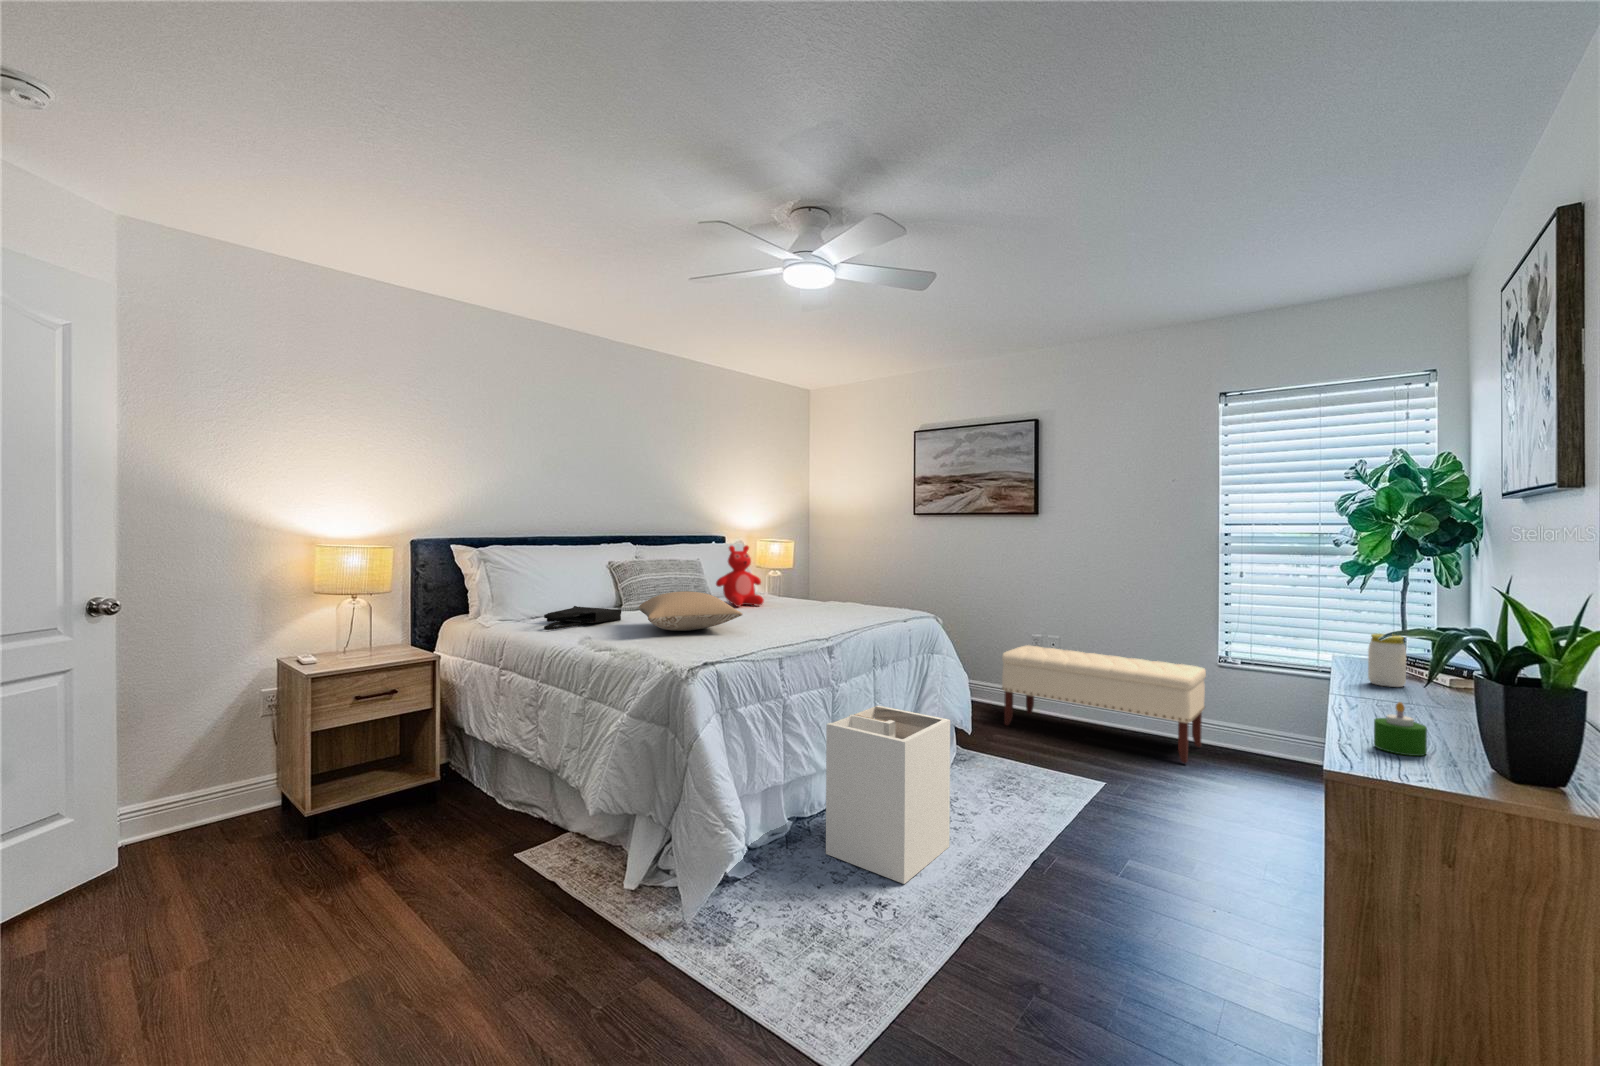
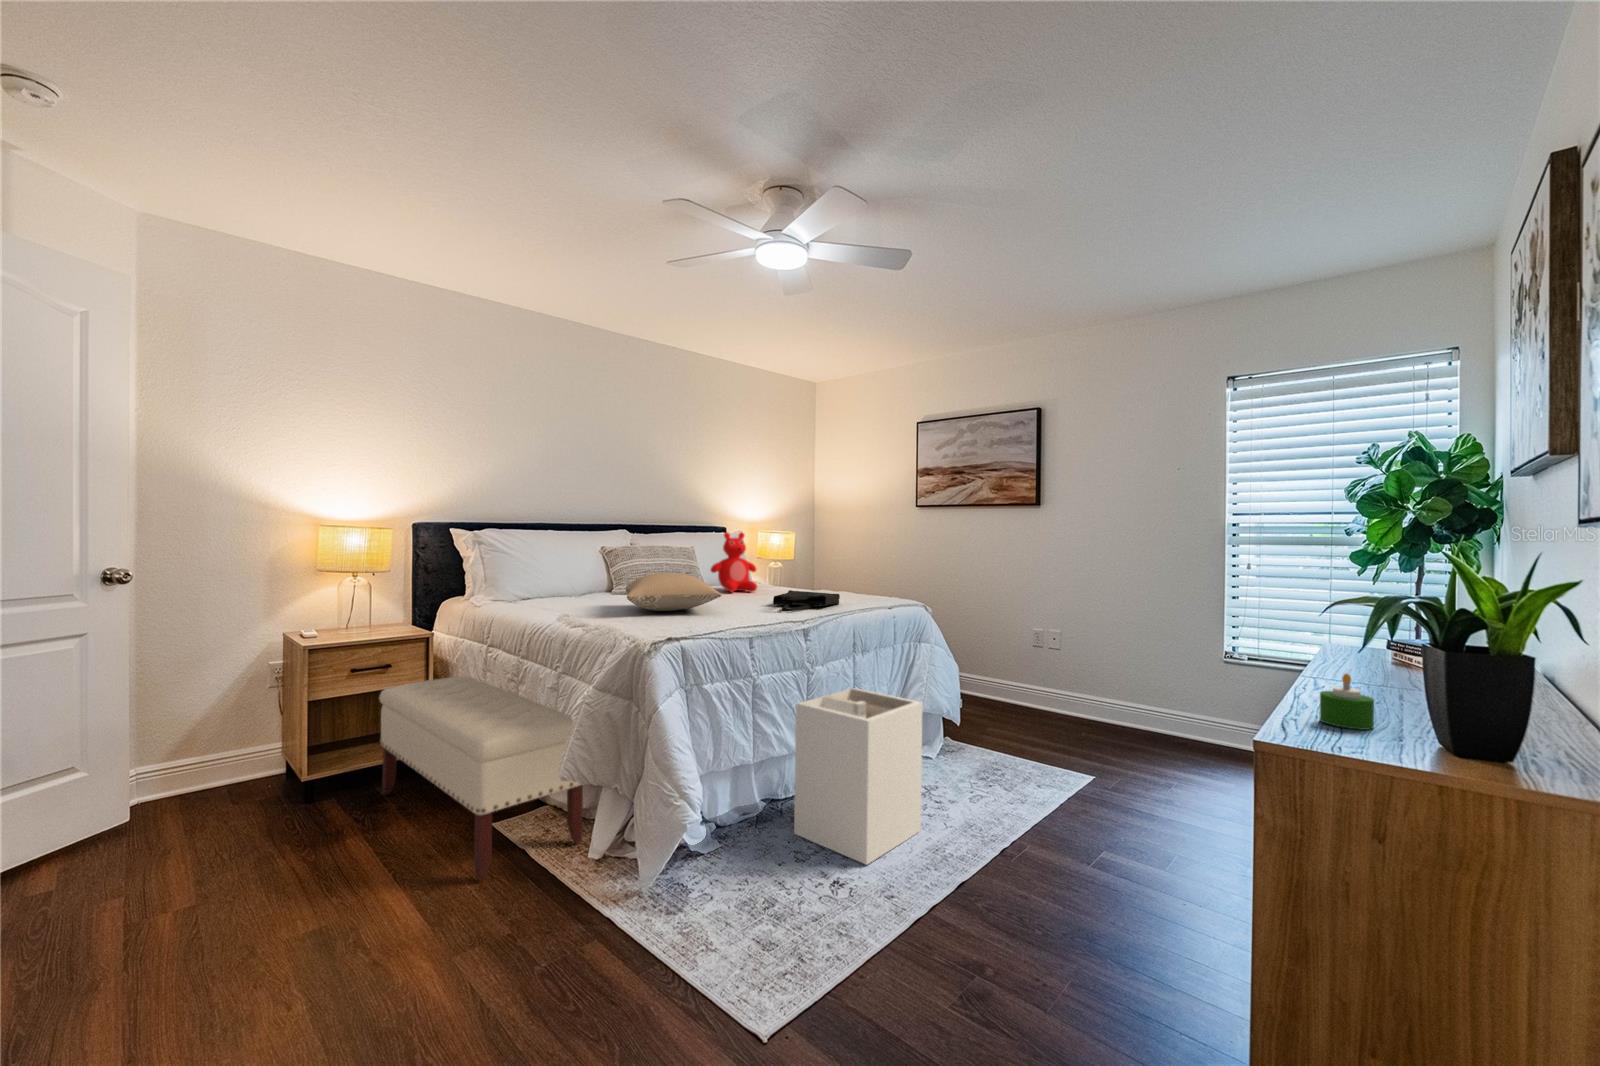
tote bag: present [544,606,621,630] -> present [773,590,840,611]
jar: present [1368,634,1406,687] -> none [1350,615,1390,671]
bench: present [1002,645,1206,763] -> present [380,676,583,879]

